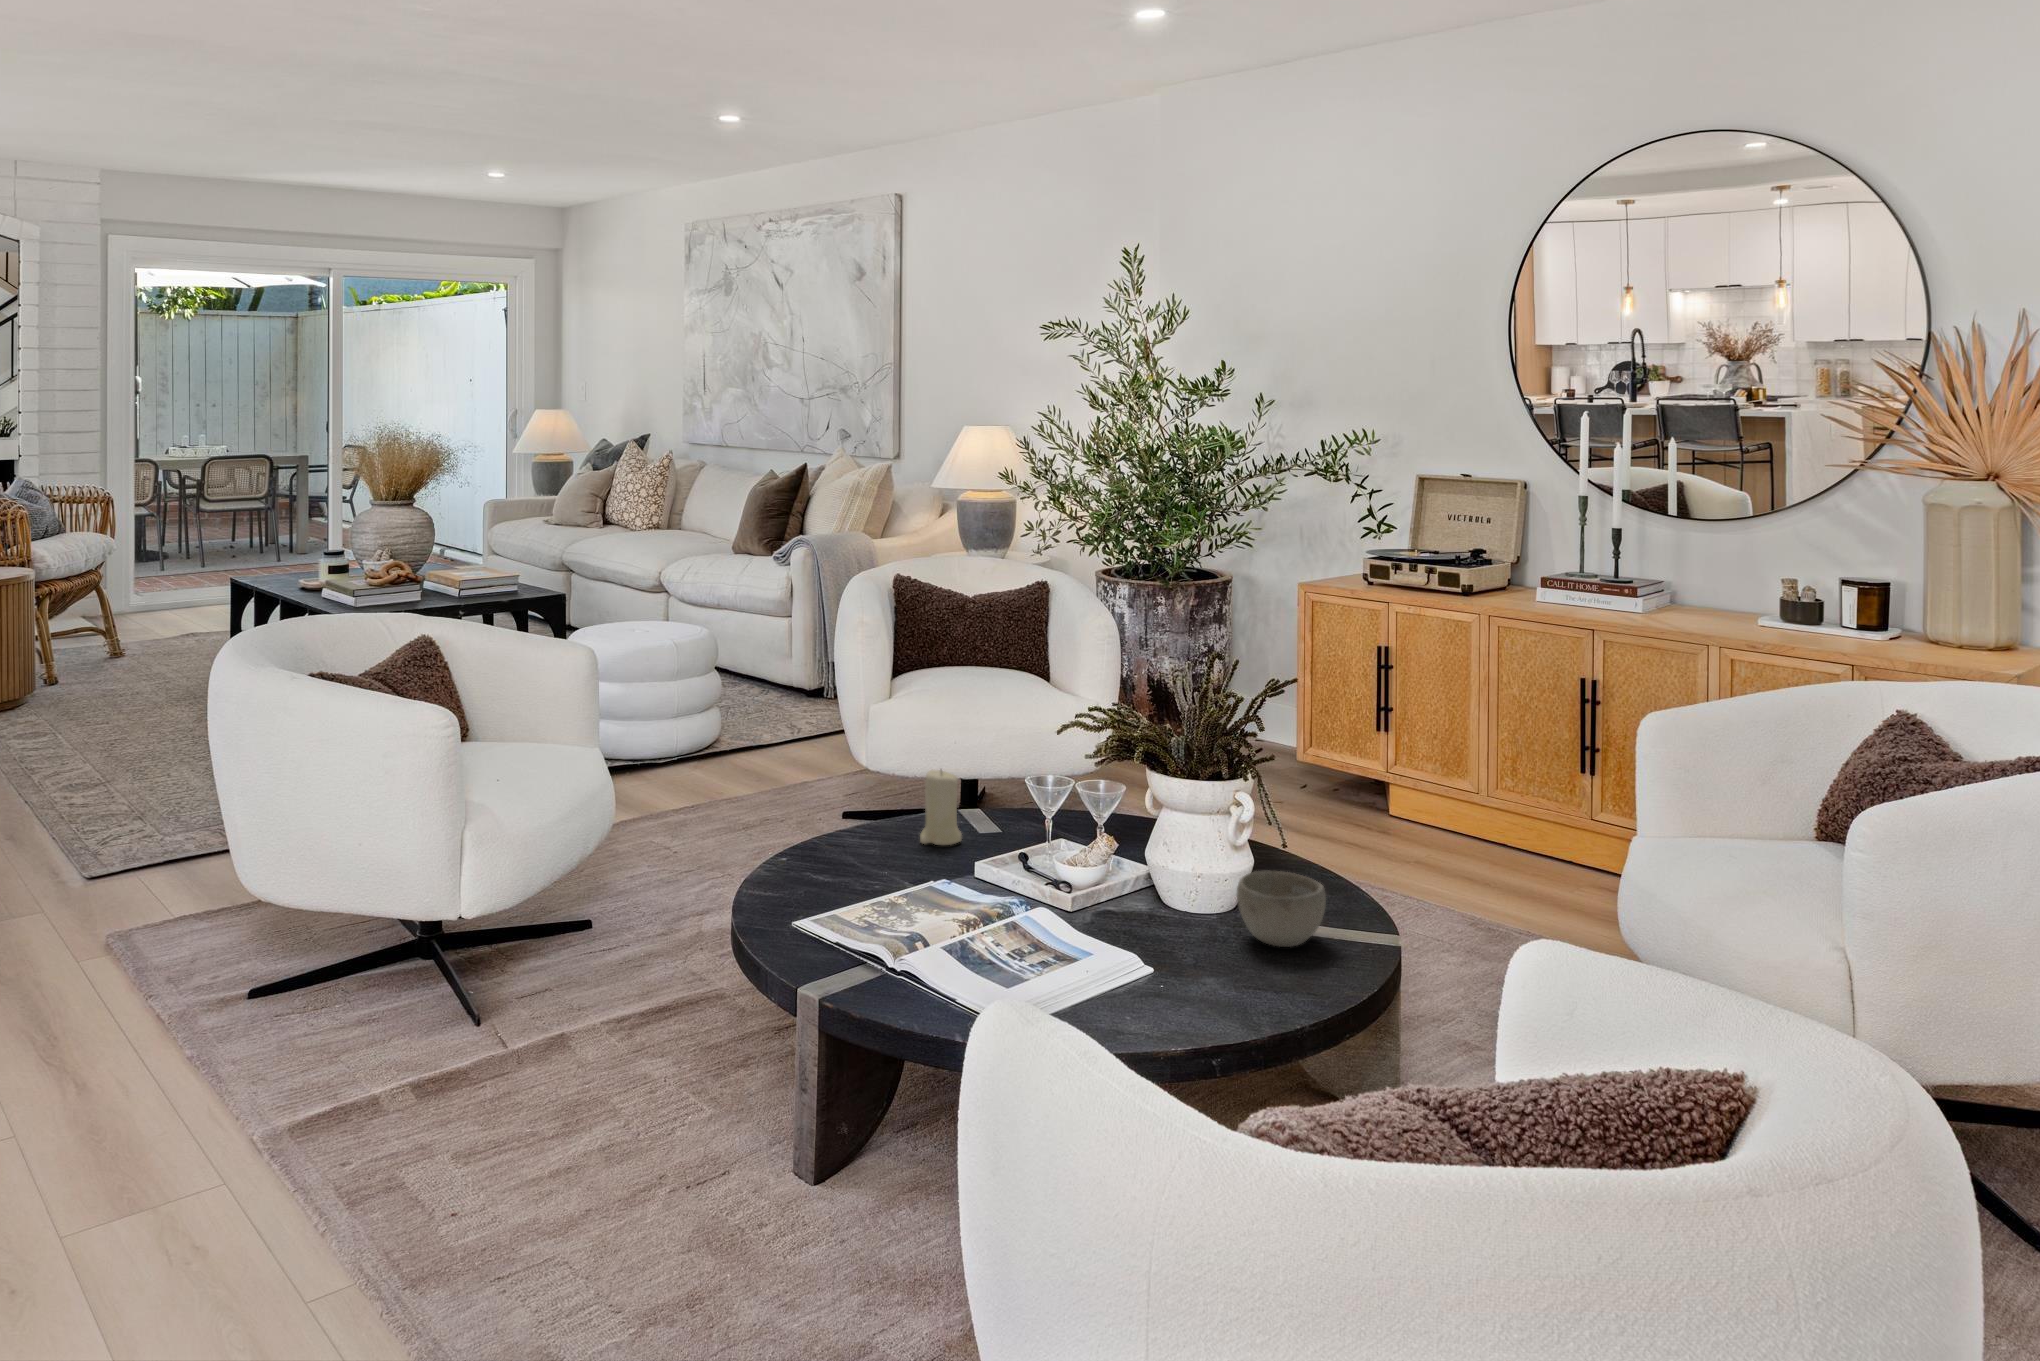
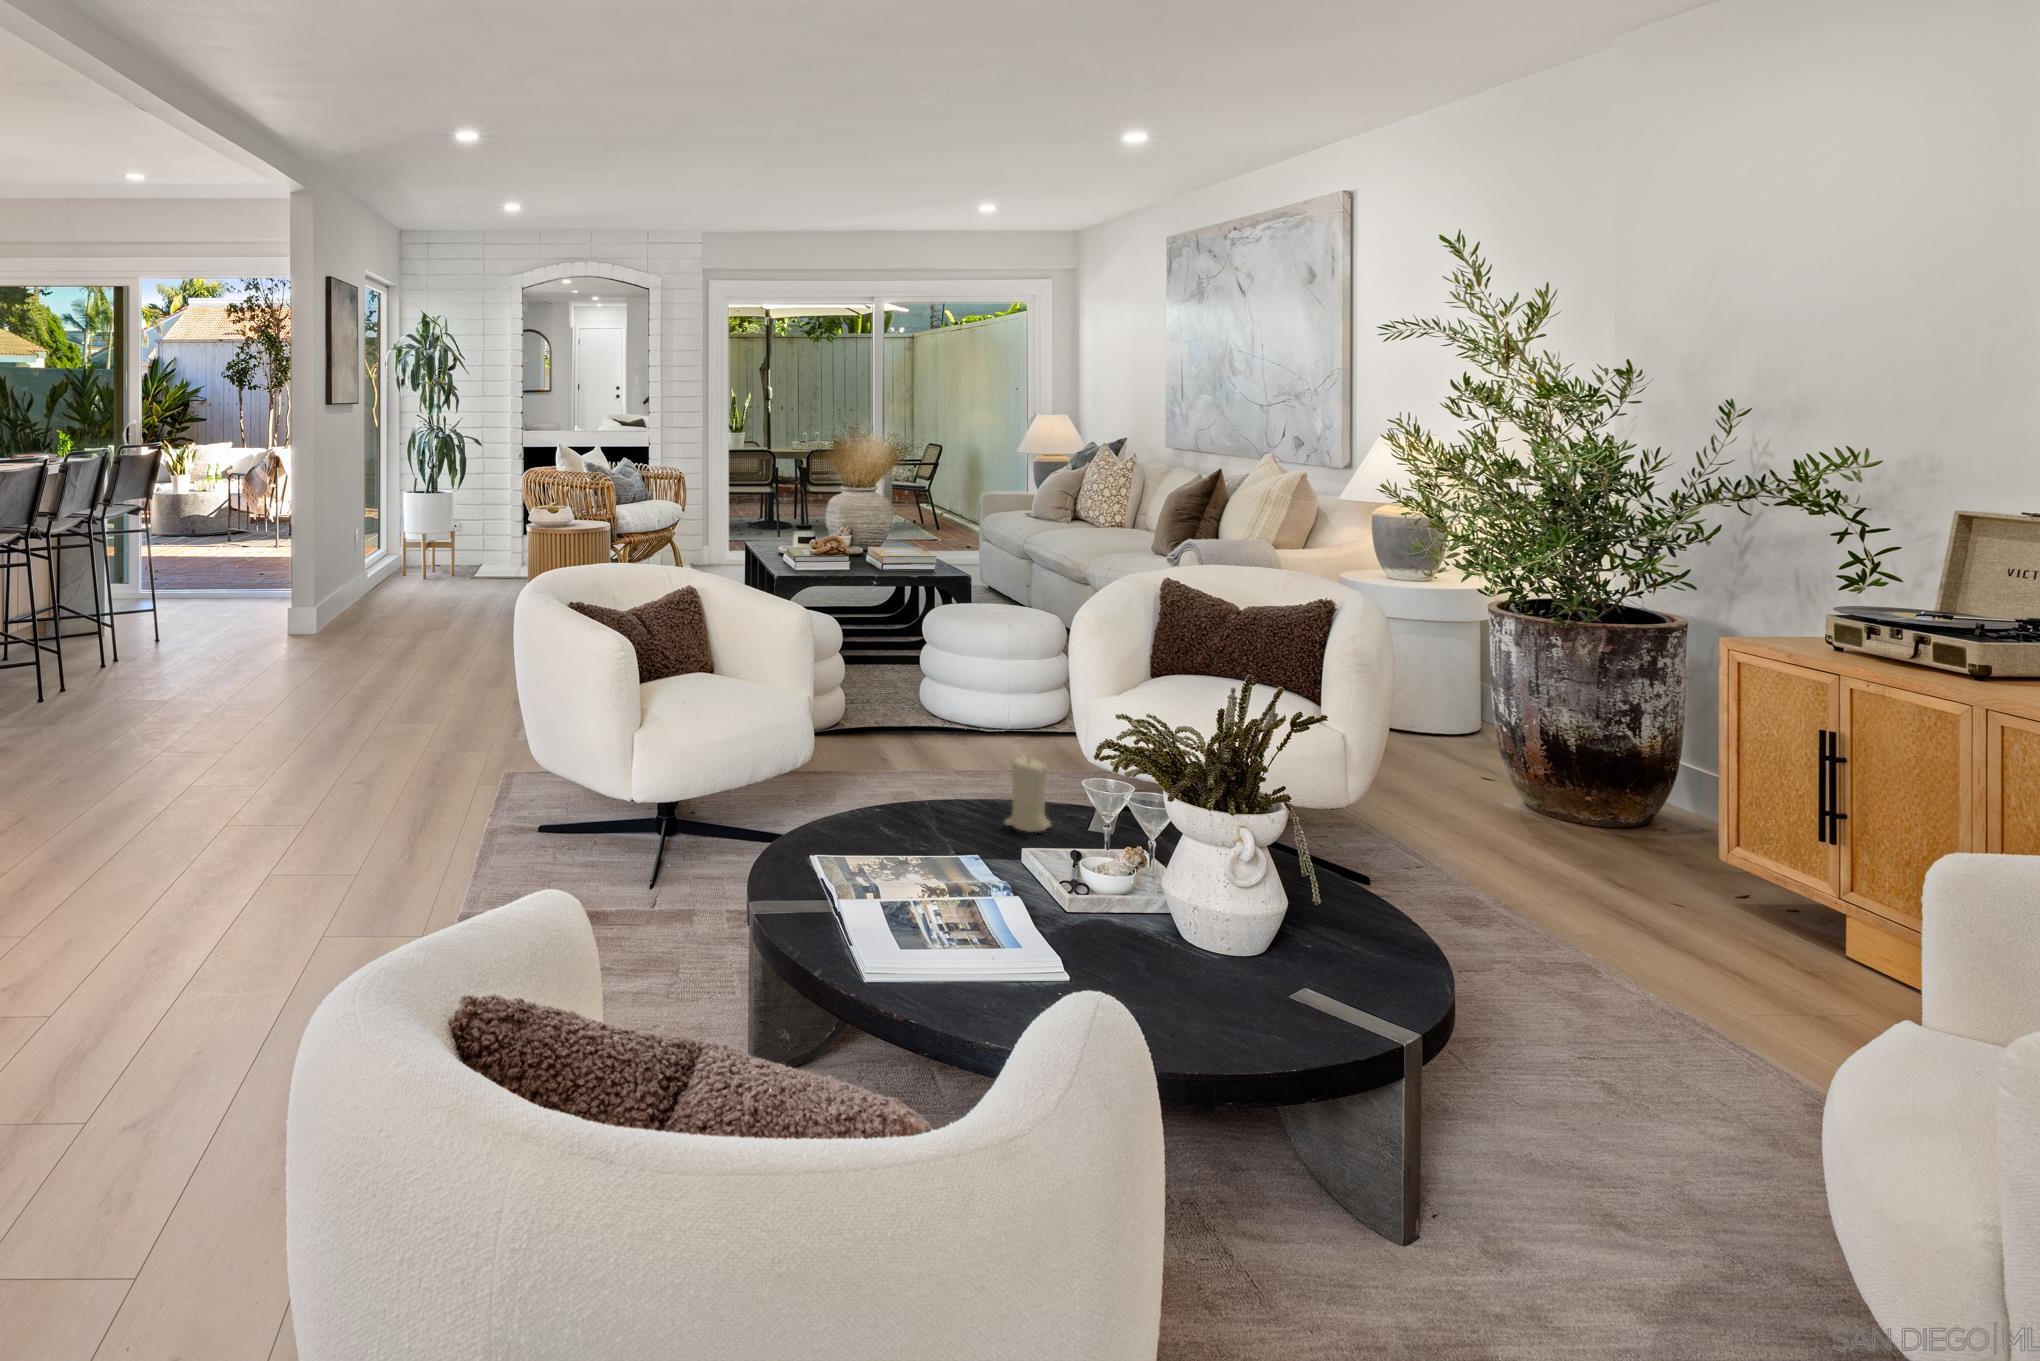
bowl: present [1237,871,1326,947] -> none [1193,918,1301,1009]

